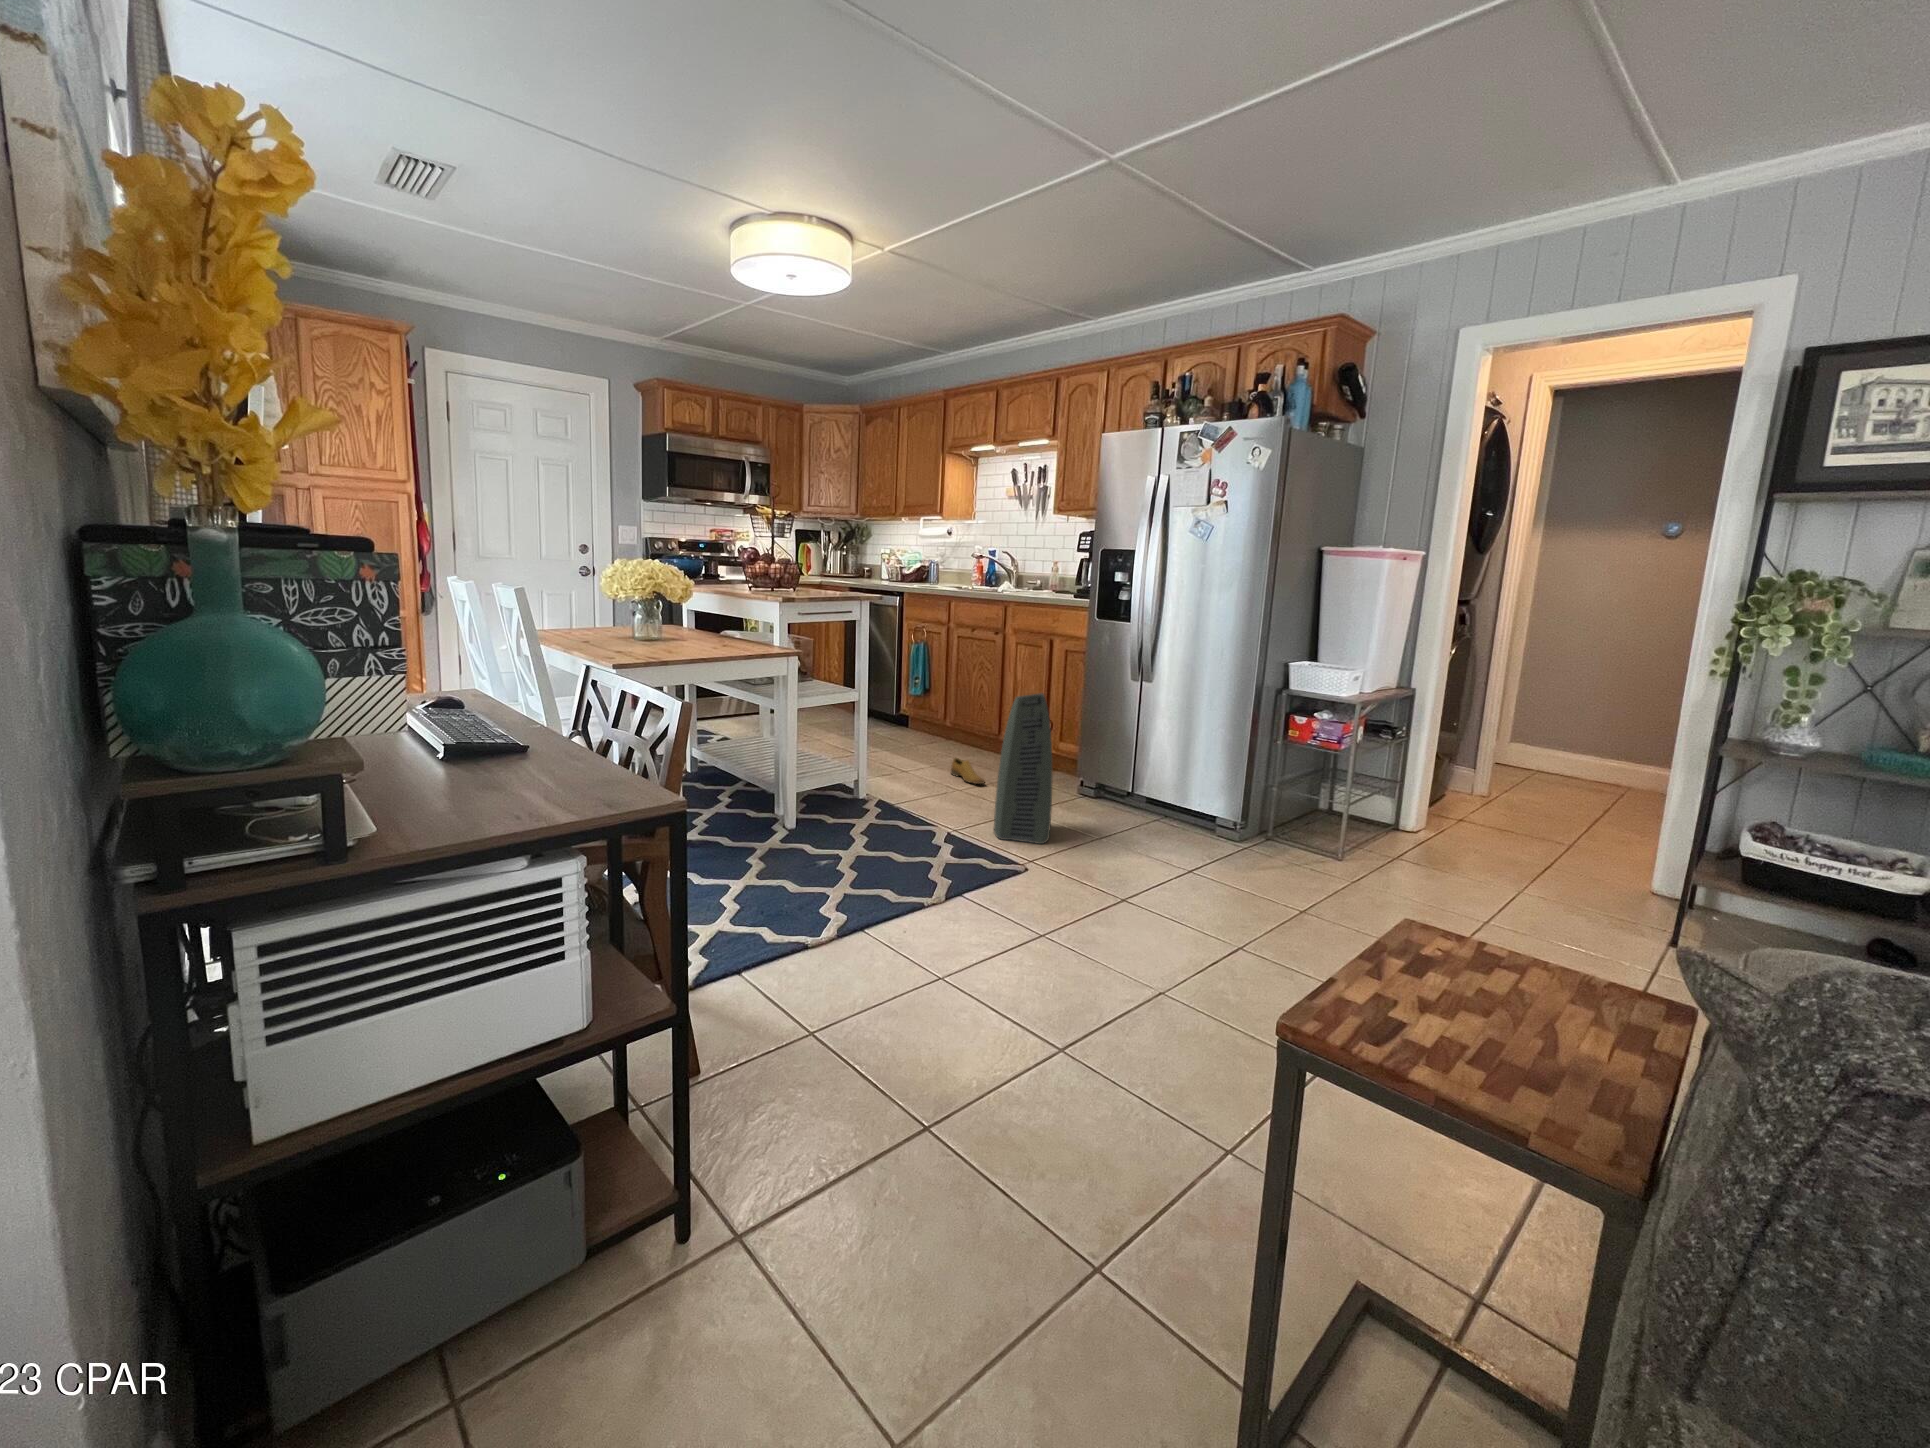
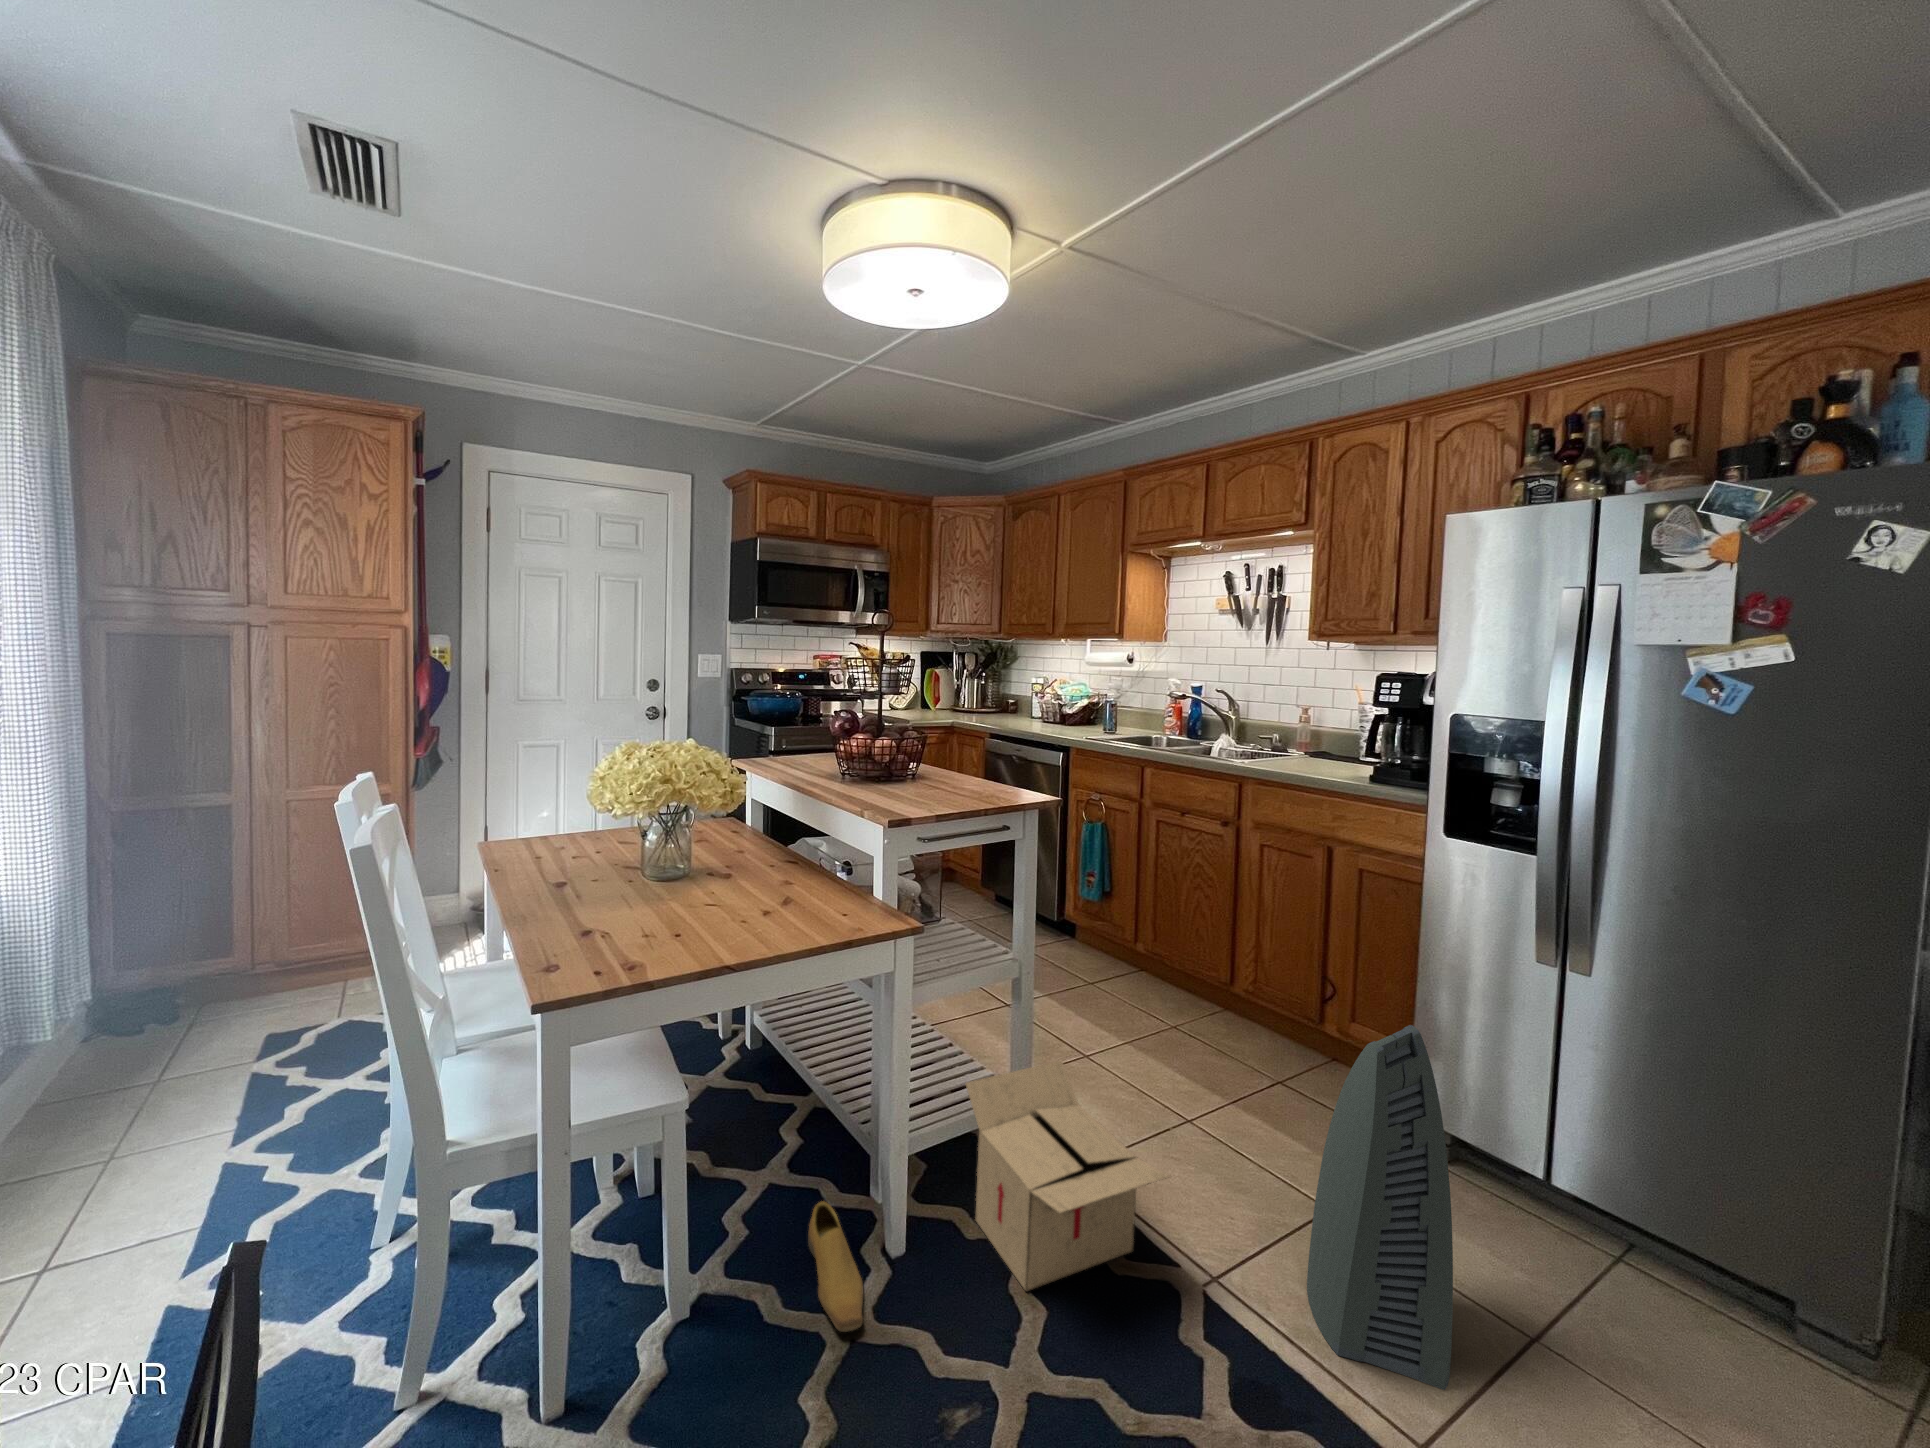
cardboard box: none [825,742,928,831] -> present [966,1061,1170,1291]
shoe: present [951,758,985,784] -> present [808,1201,863,1332]

